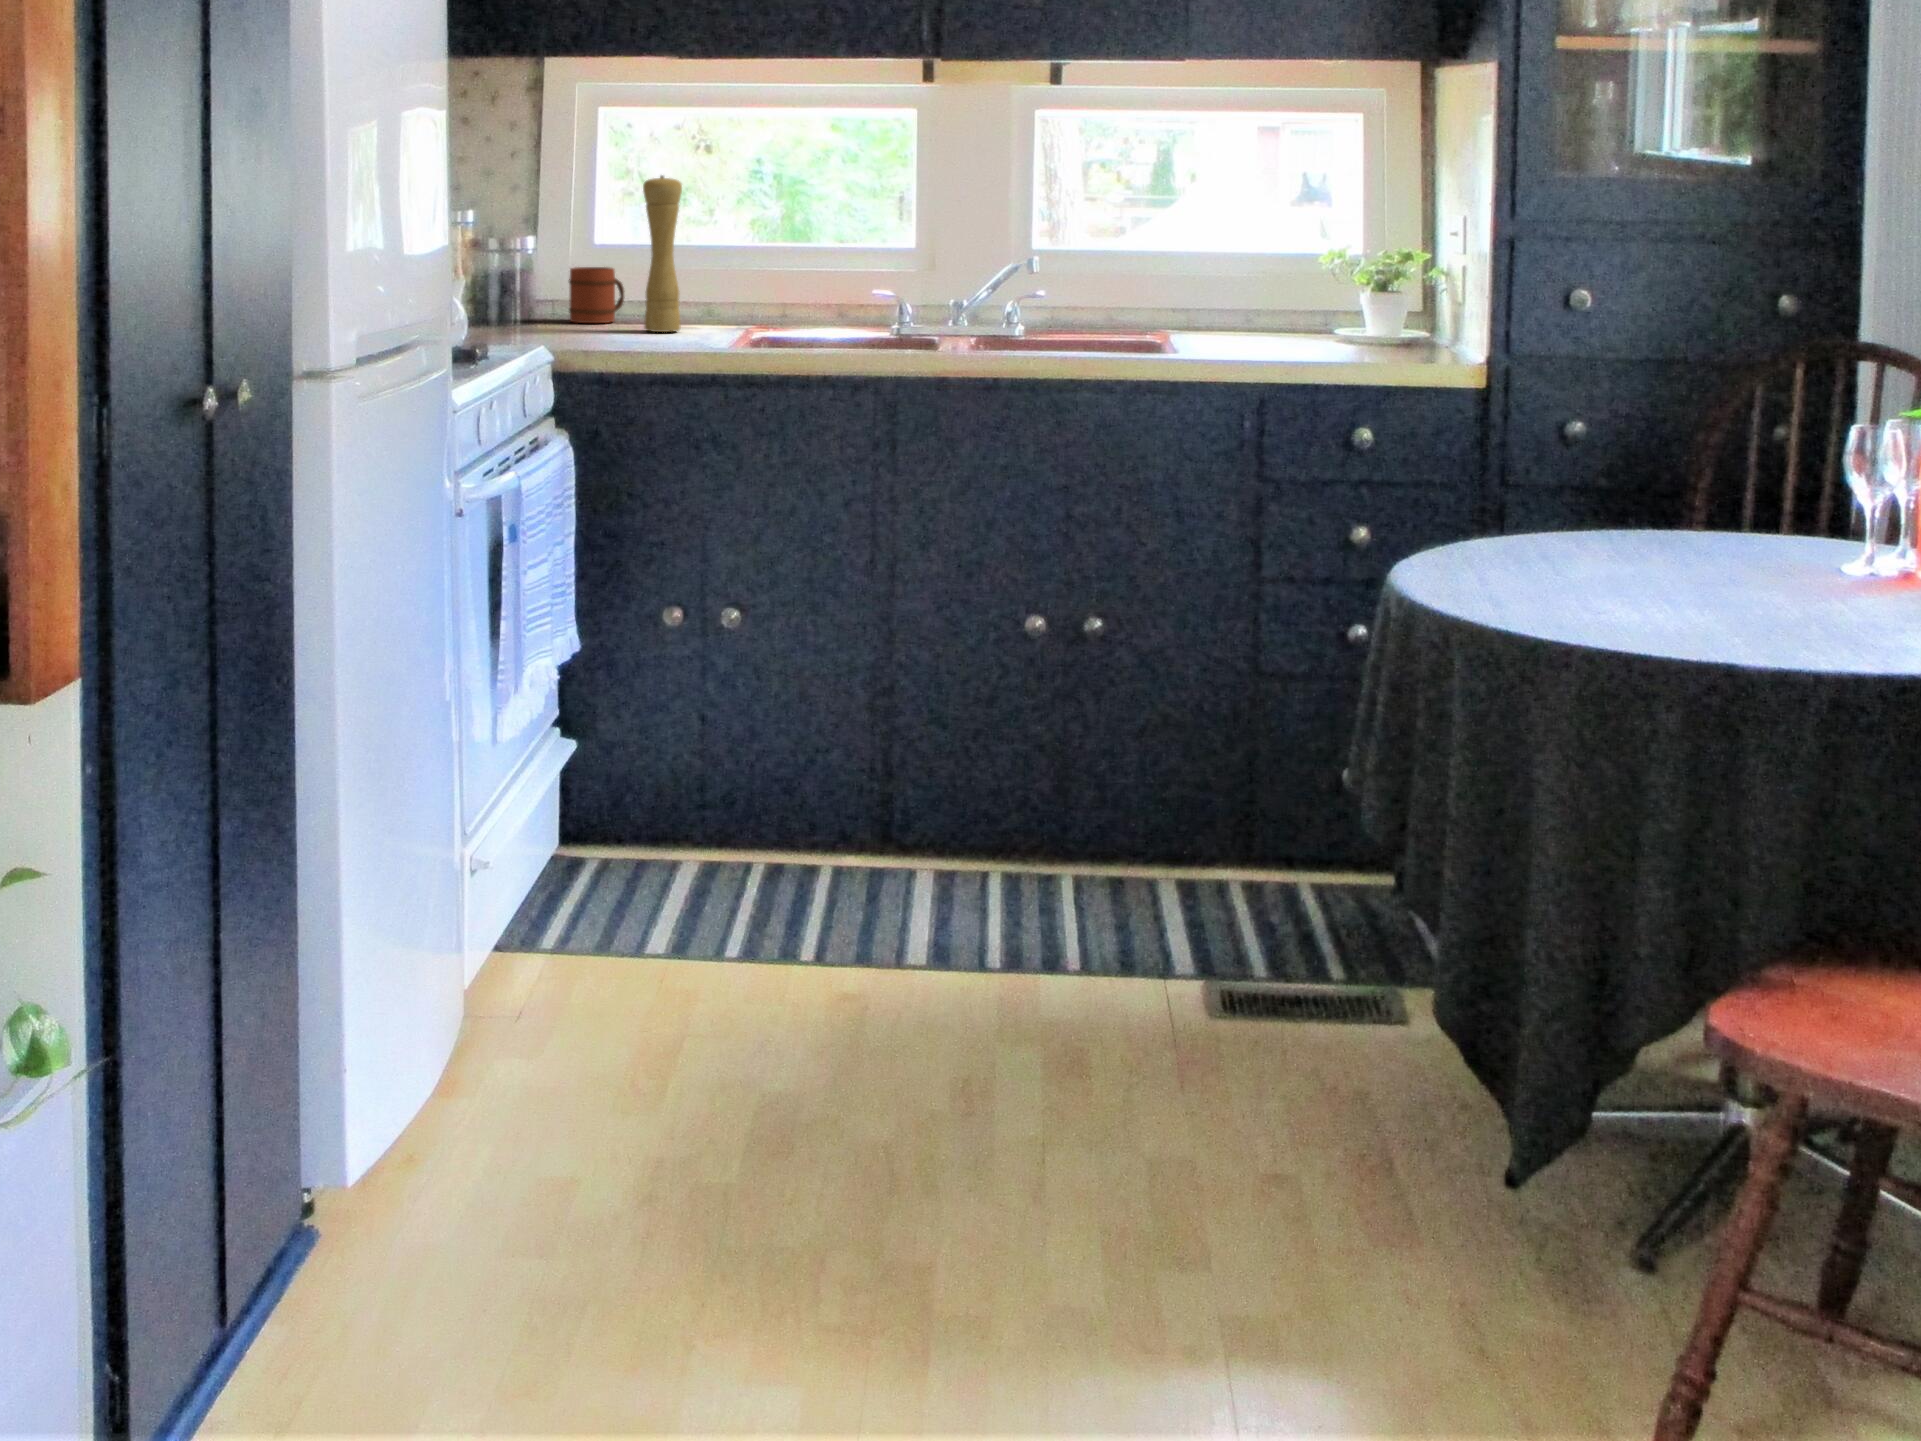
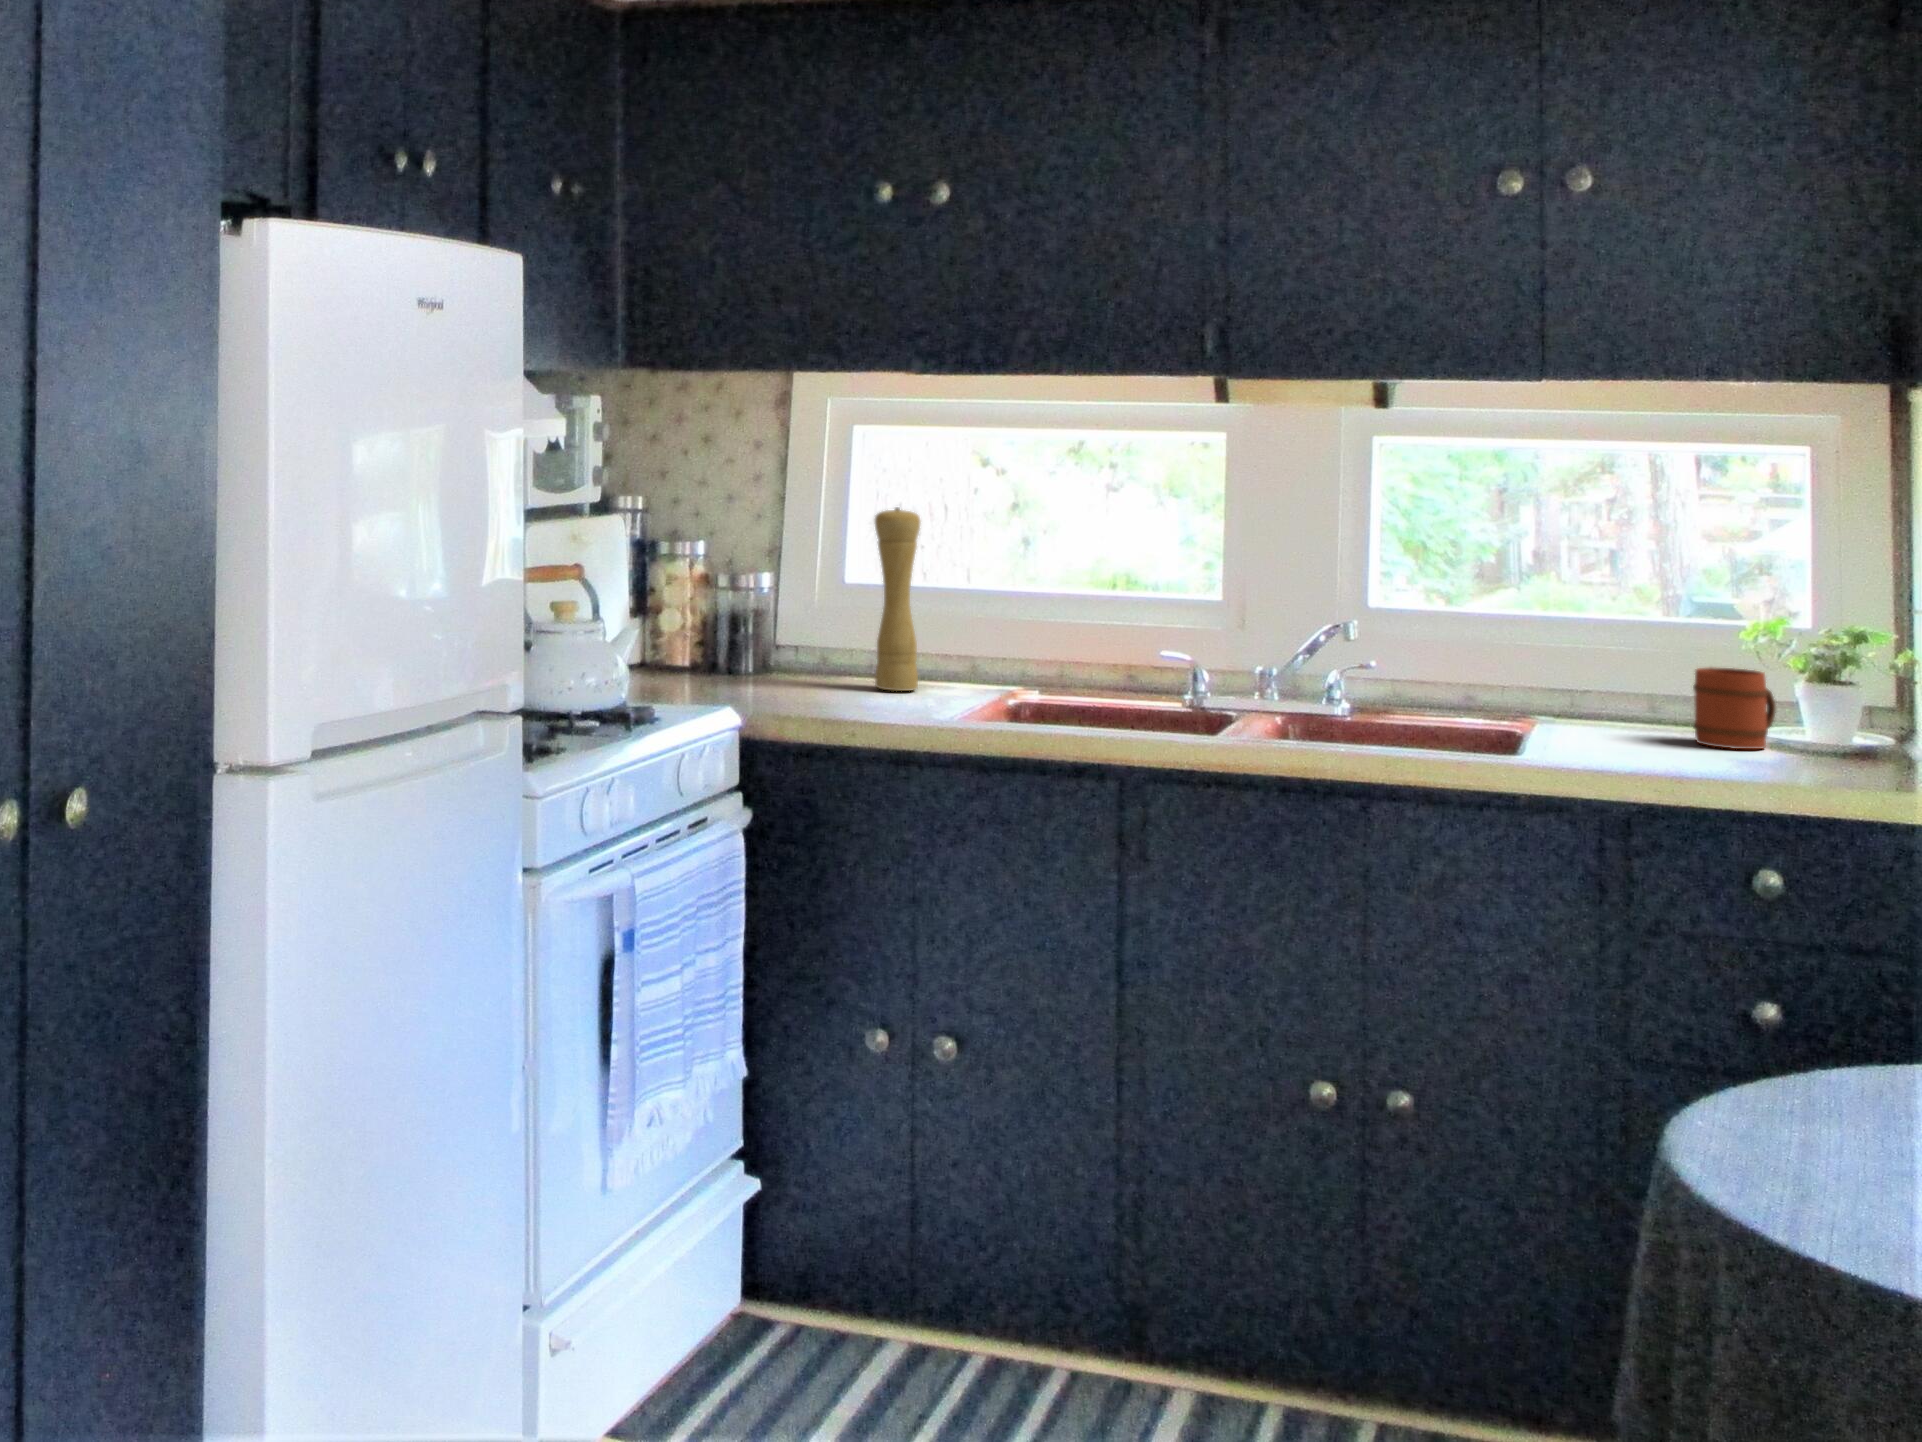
mug: present [569,267,625,323] -> present [1693,667,1776,749]

